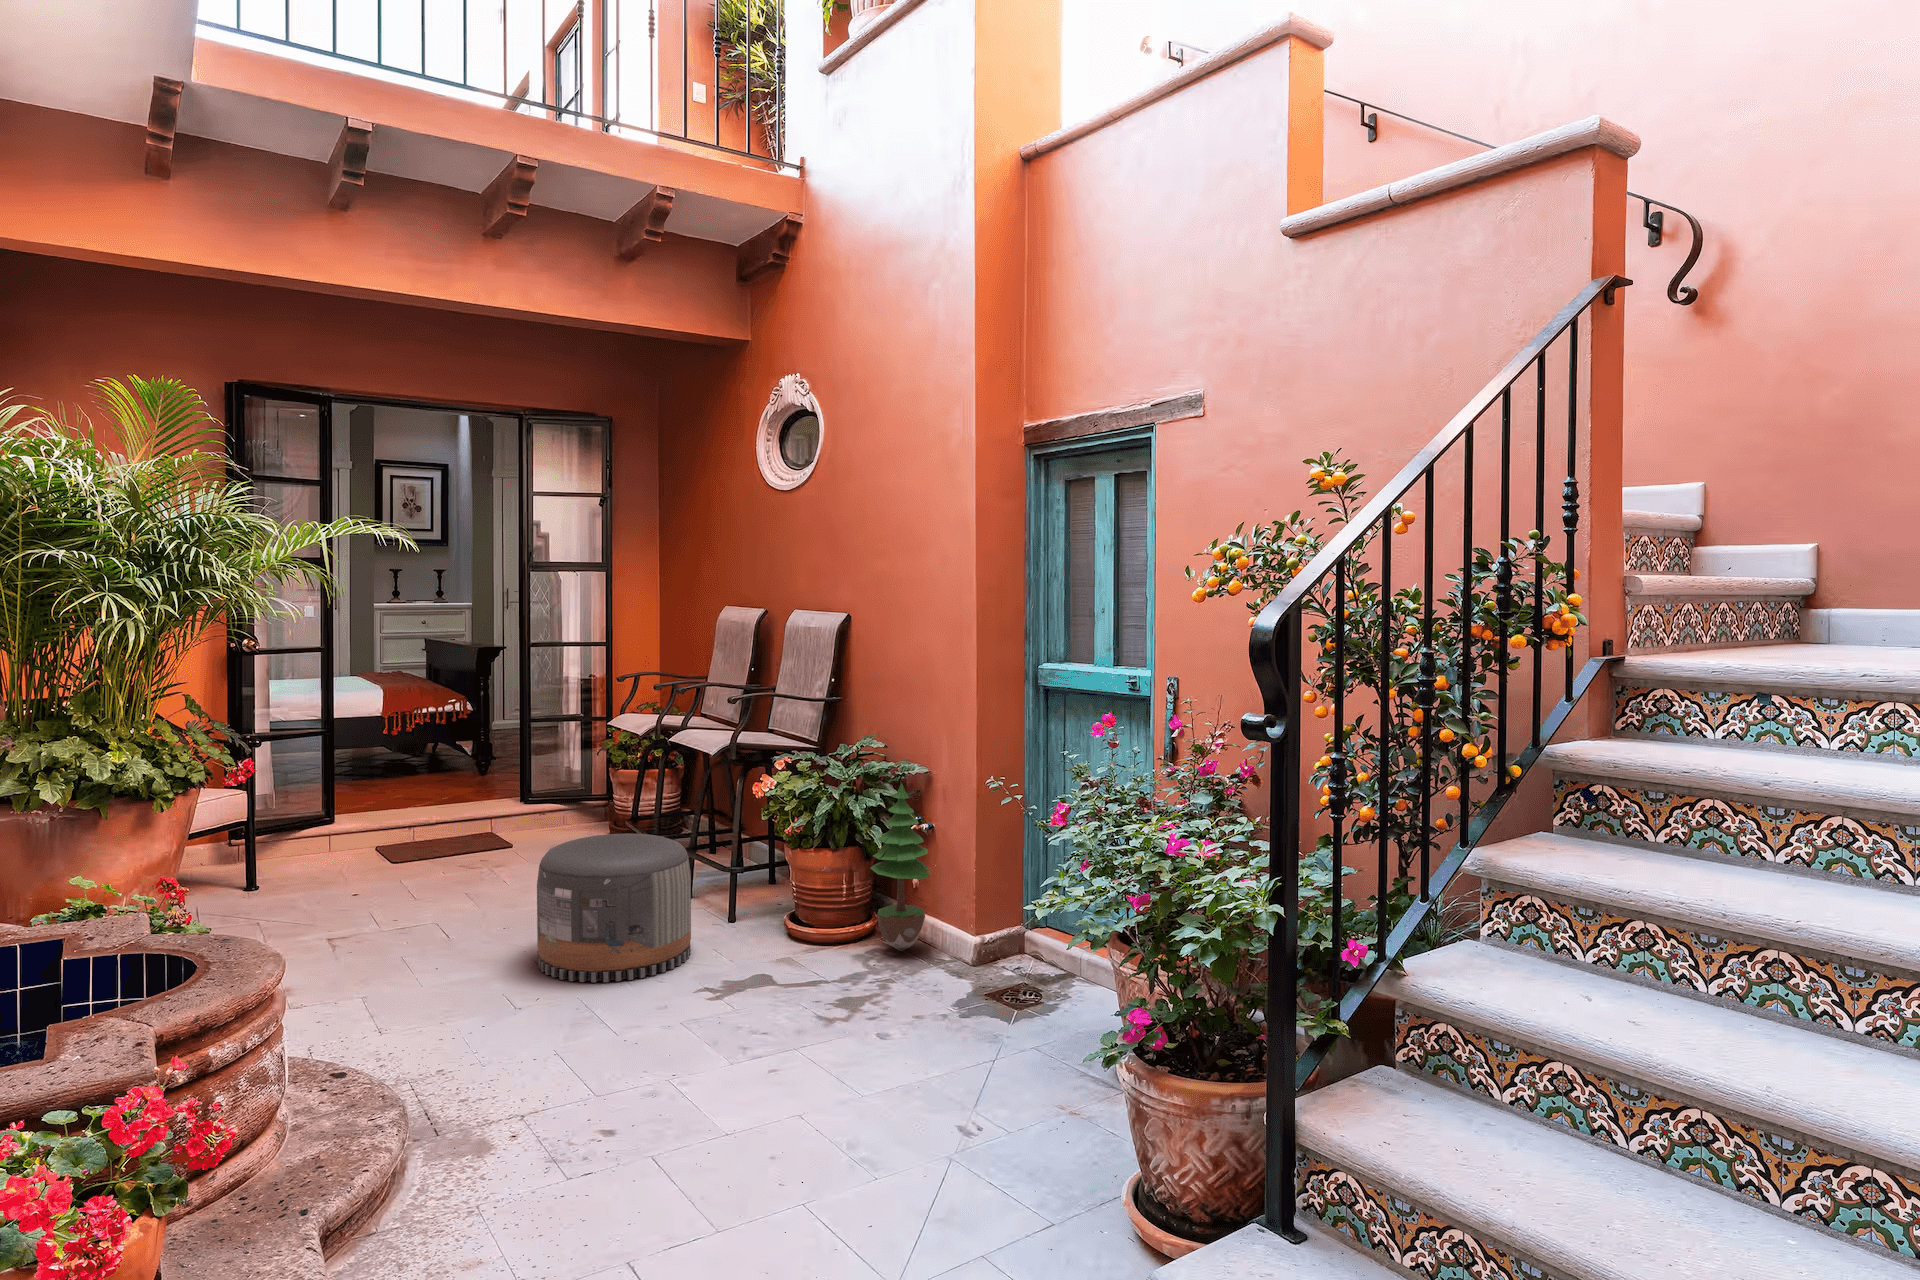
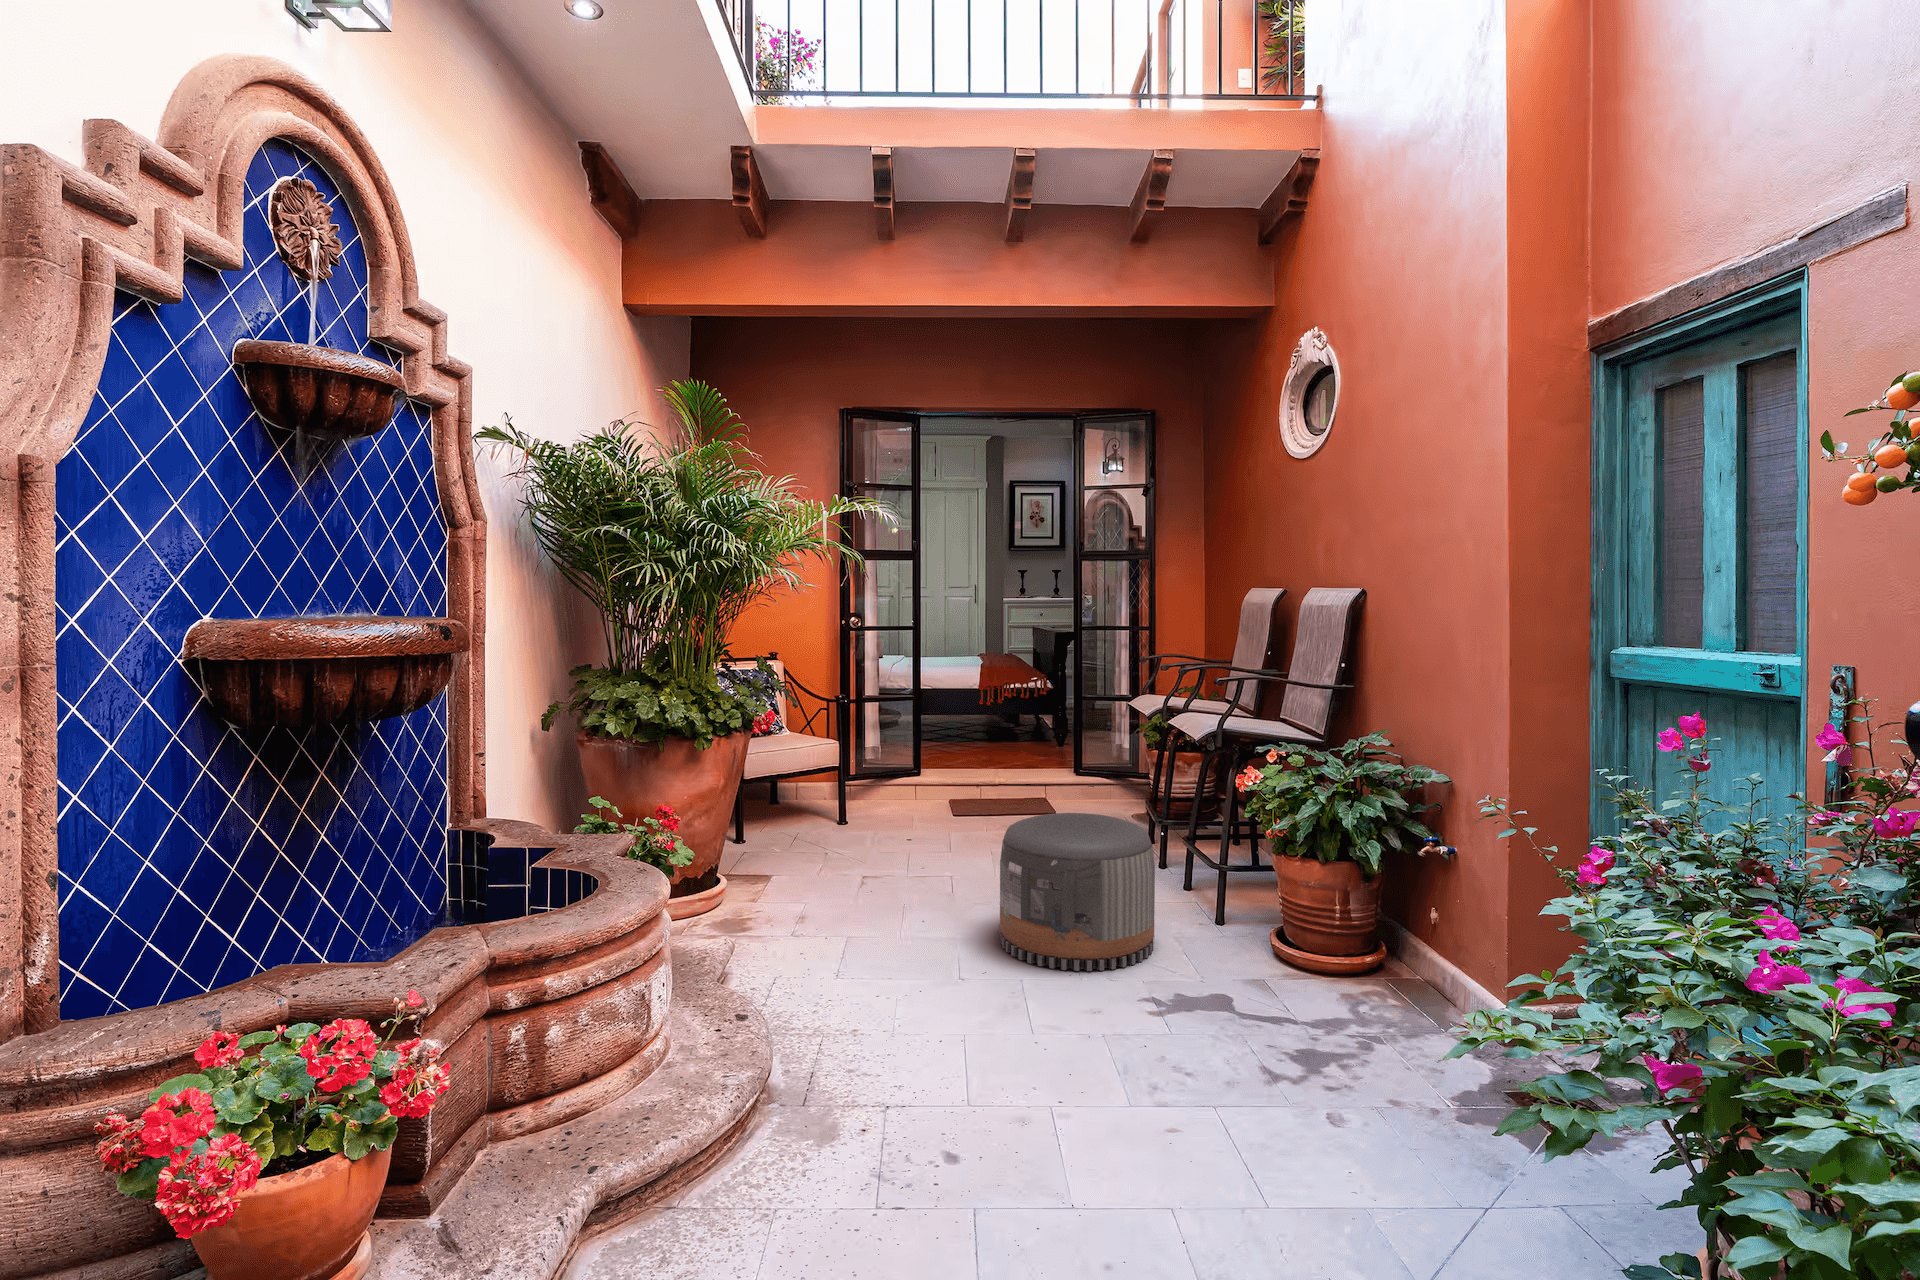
potted tree: present [871,783,931,951] -> none [1361,790,1443,1001]

